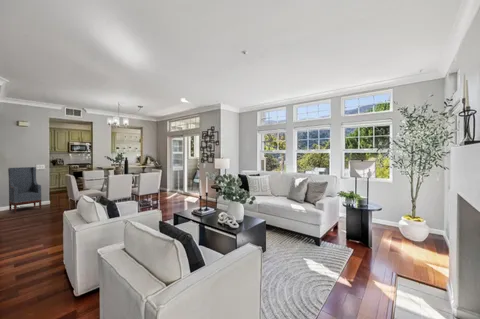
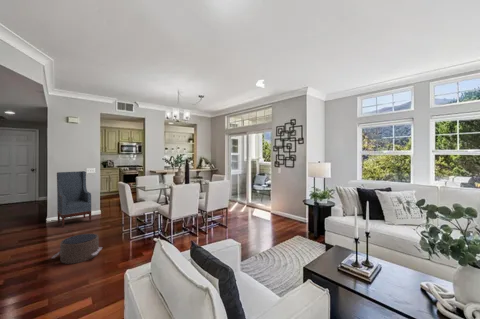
pouf: none [9,212,52,232] -> present [52,234,102,264]

